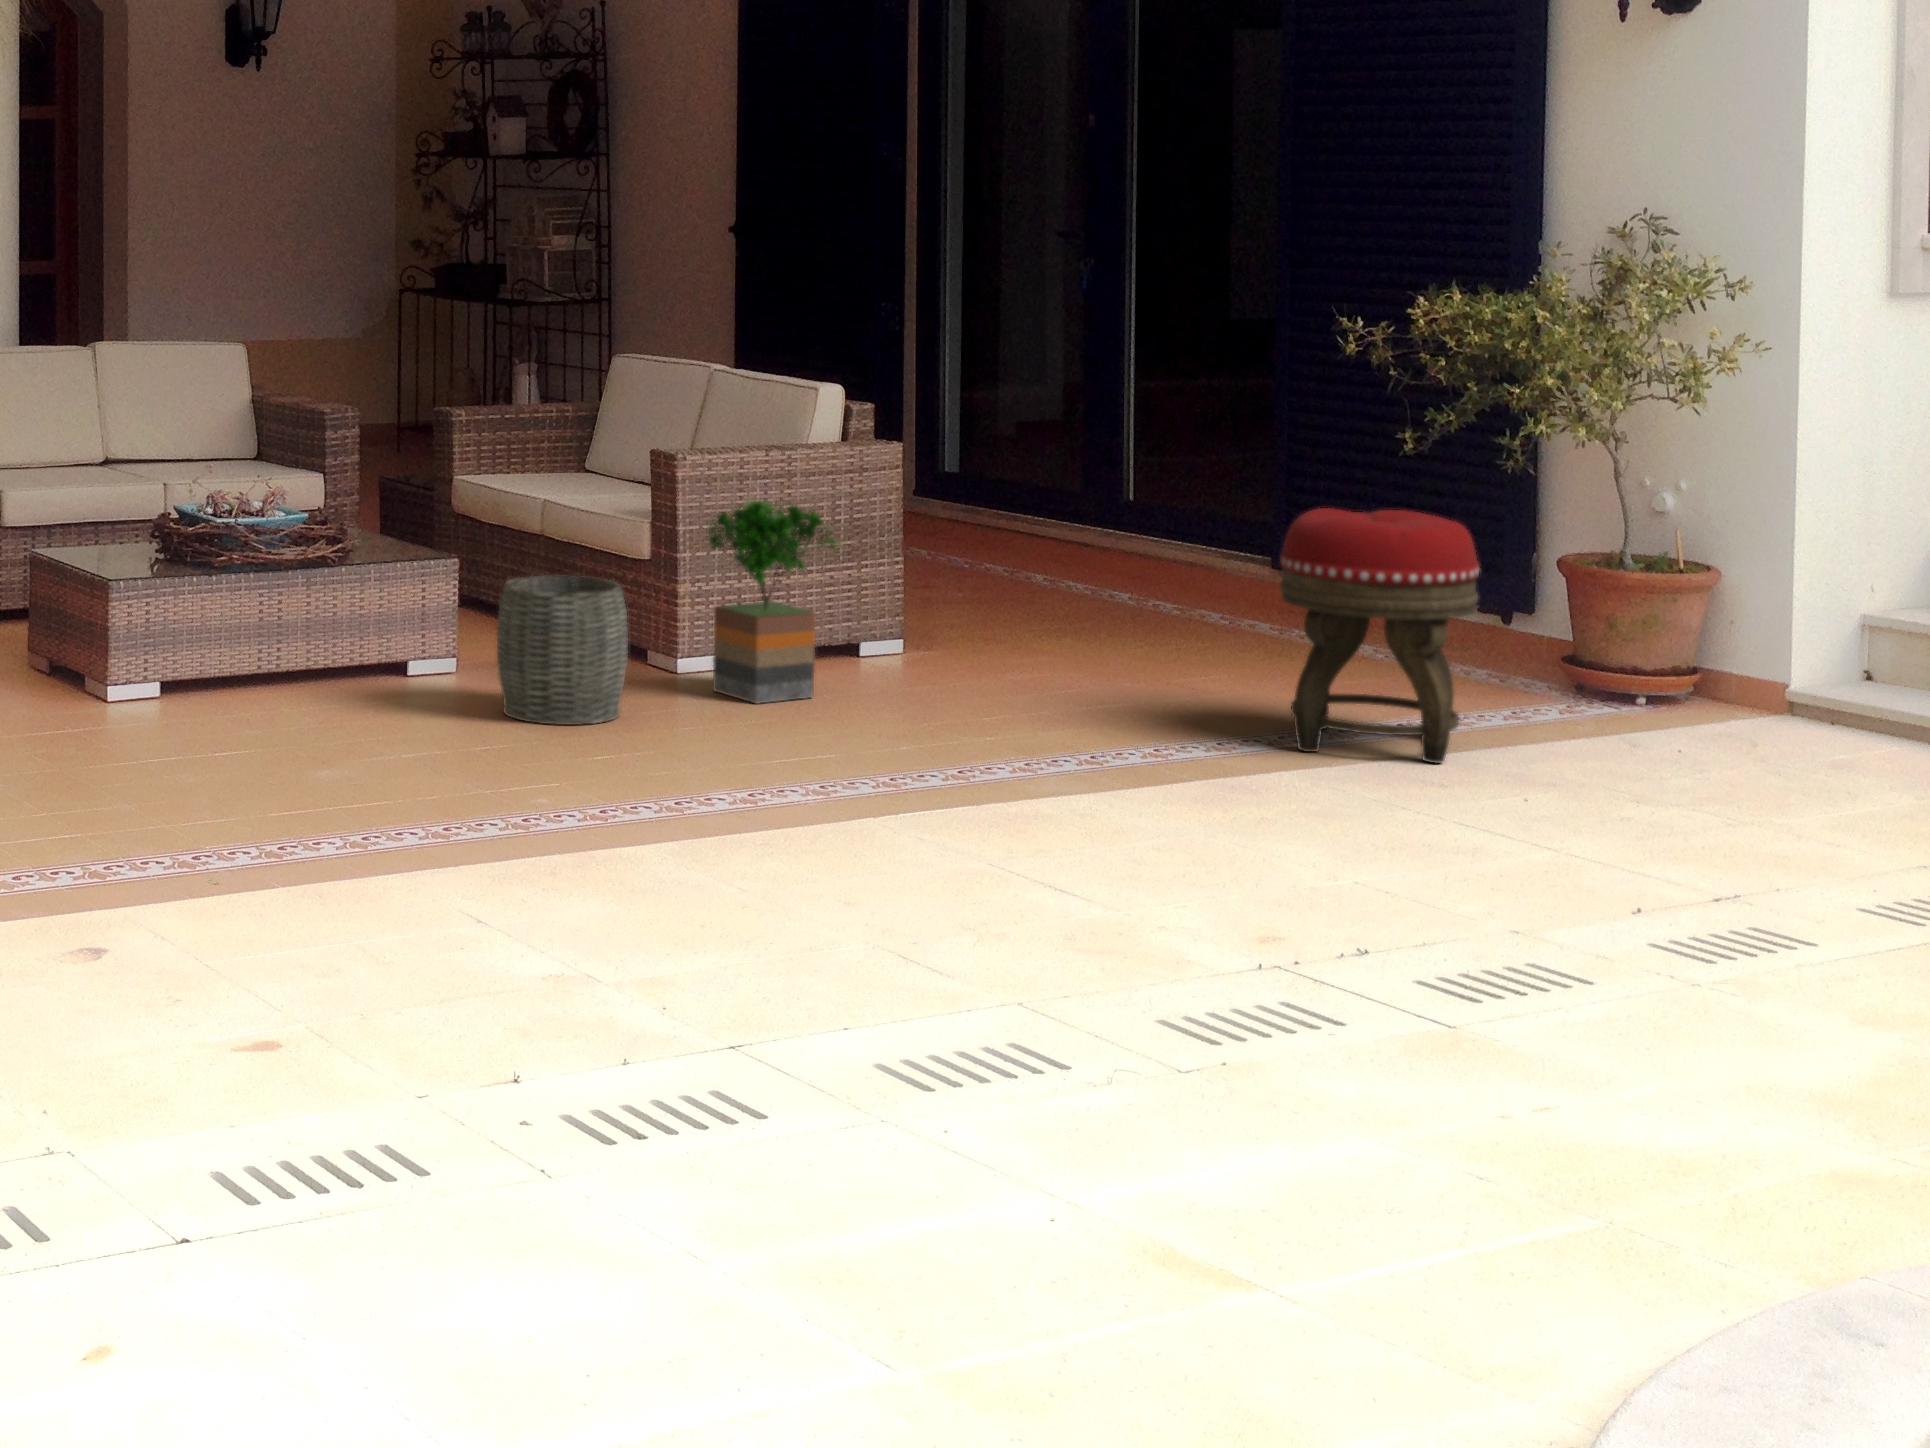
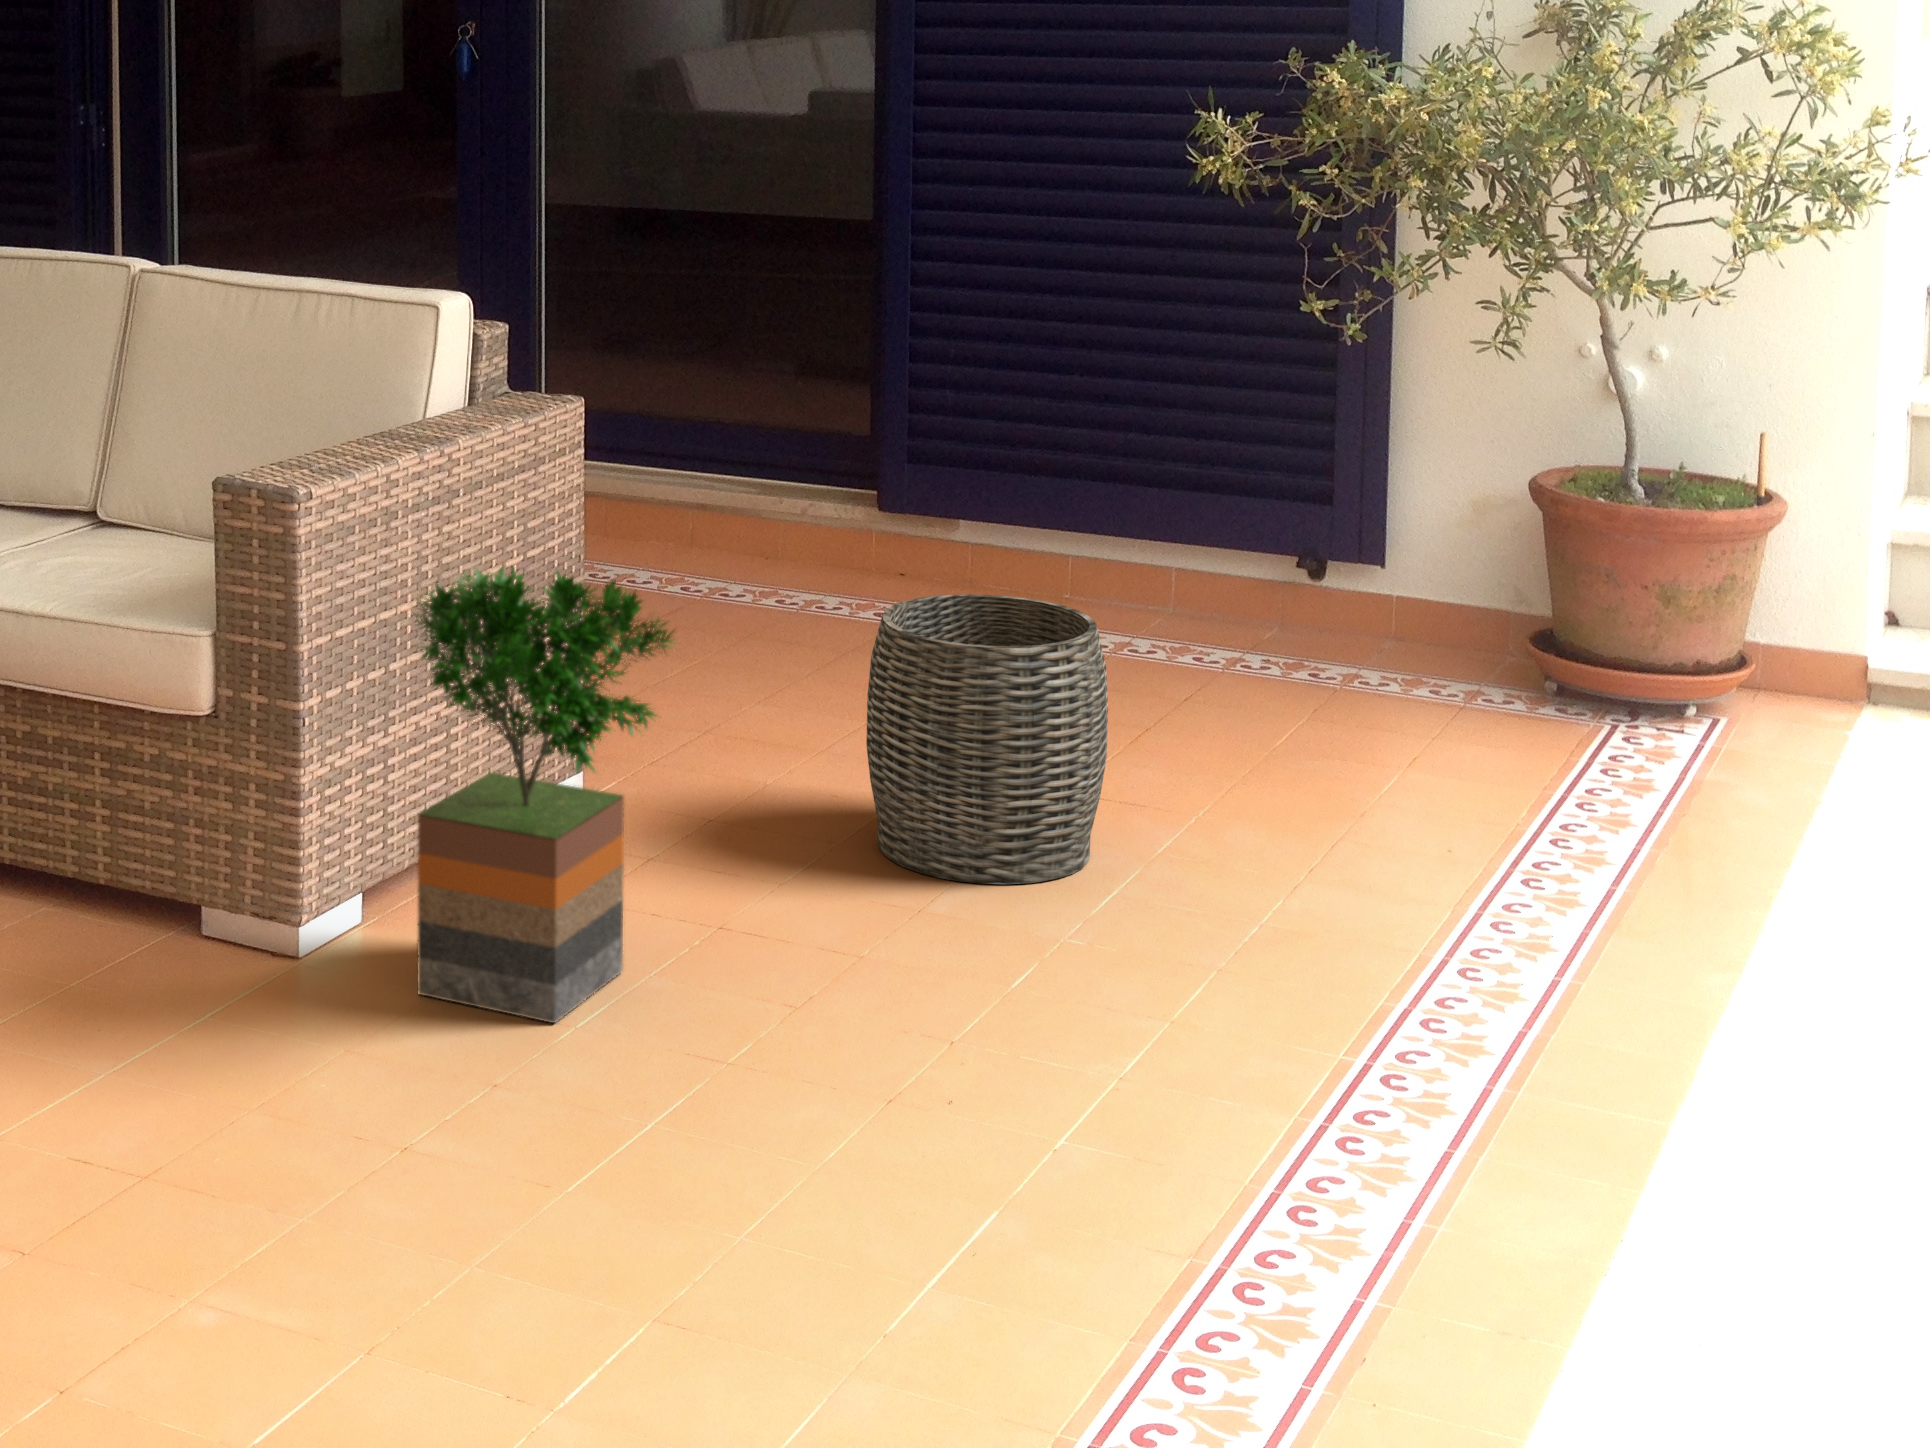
footstool: present [1280,508,1479,763] -> none [1429,463,1809,945]
woven basket: present [497,575,628,725] -> present [866,594,1108,884]

